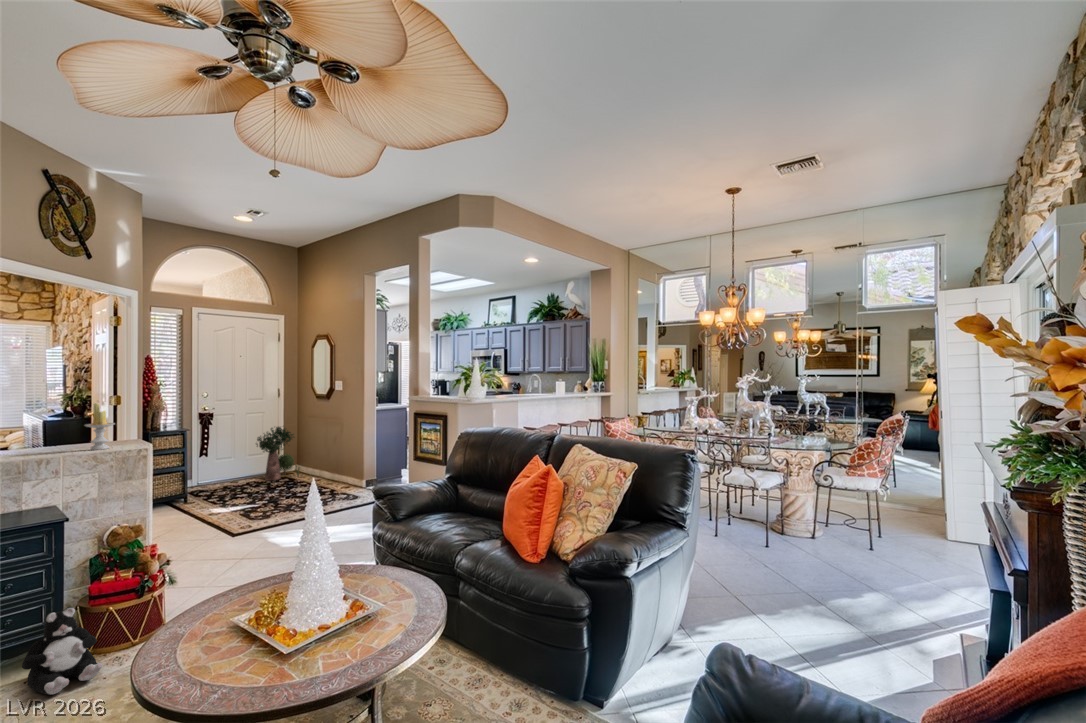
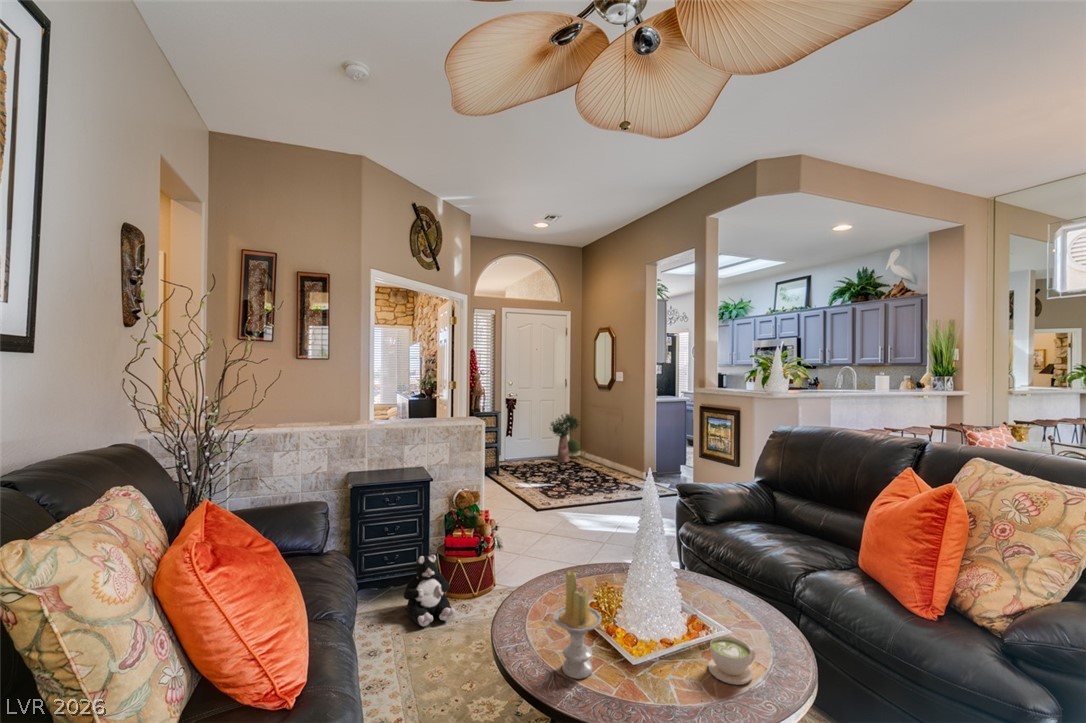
candle: present [85,403,114,450] -> present [553,571,602,679]
coffee cup: none [354,607,393,643] -> present [708,636,755,685]

